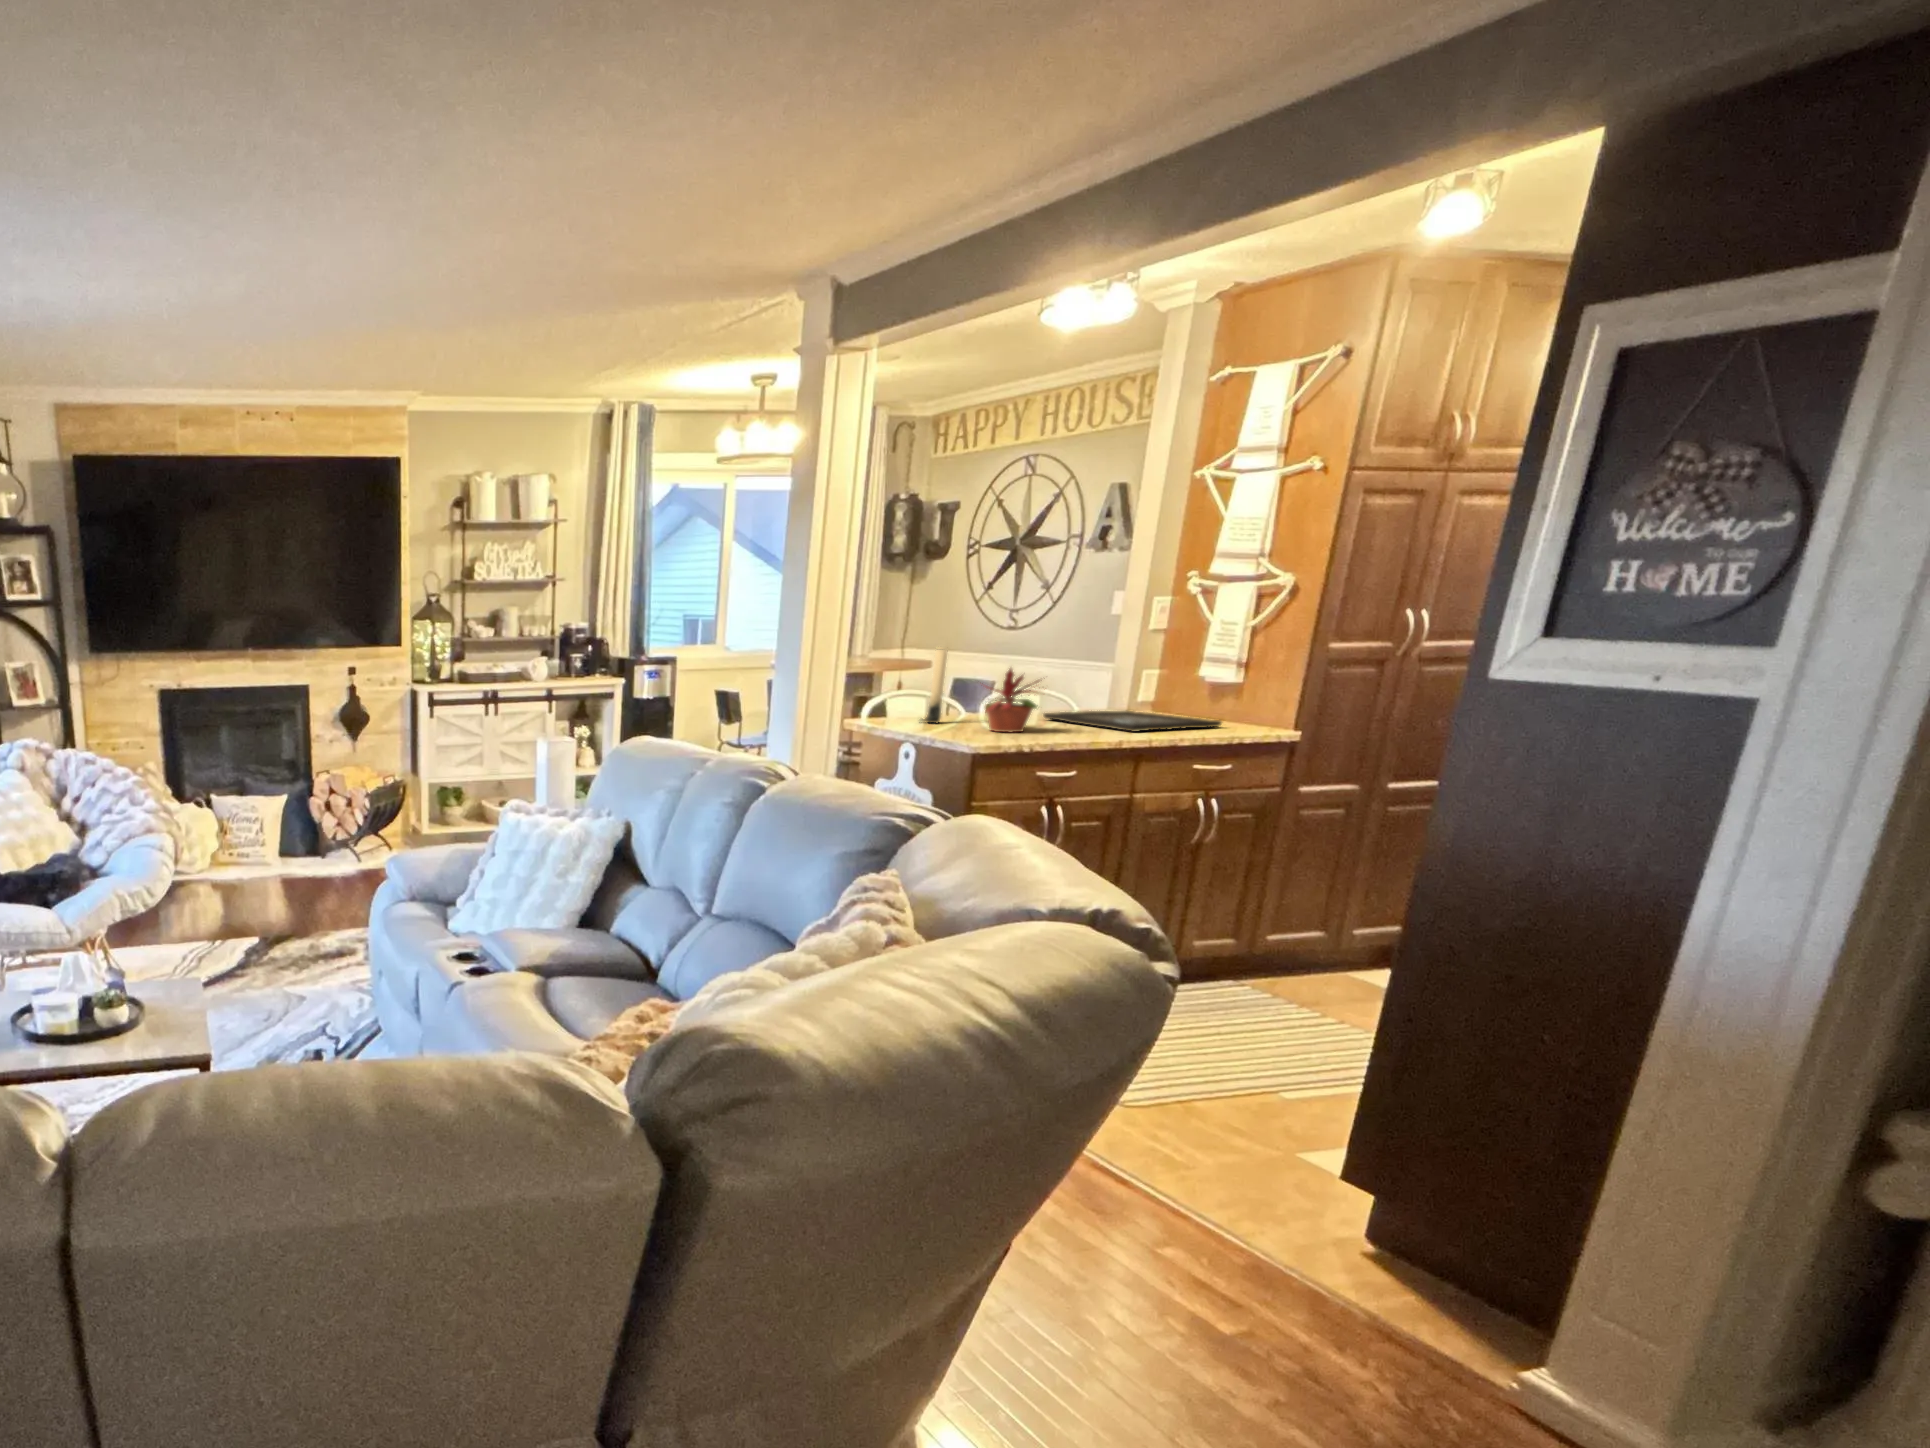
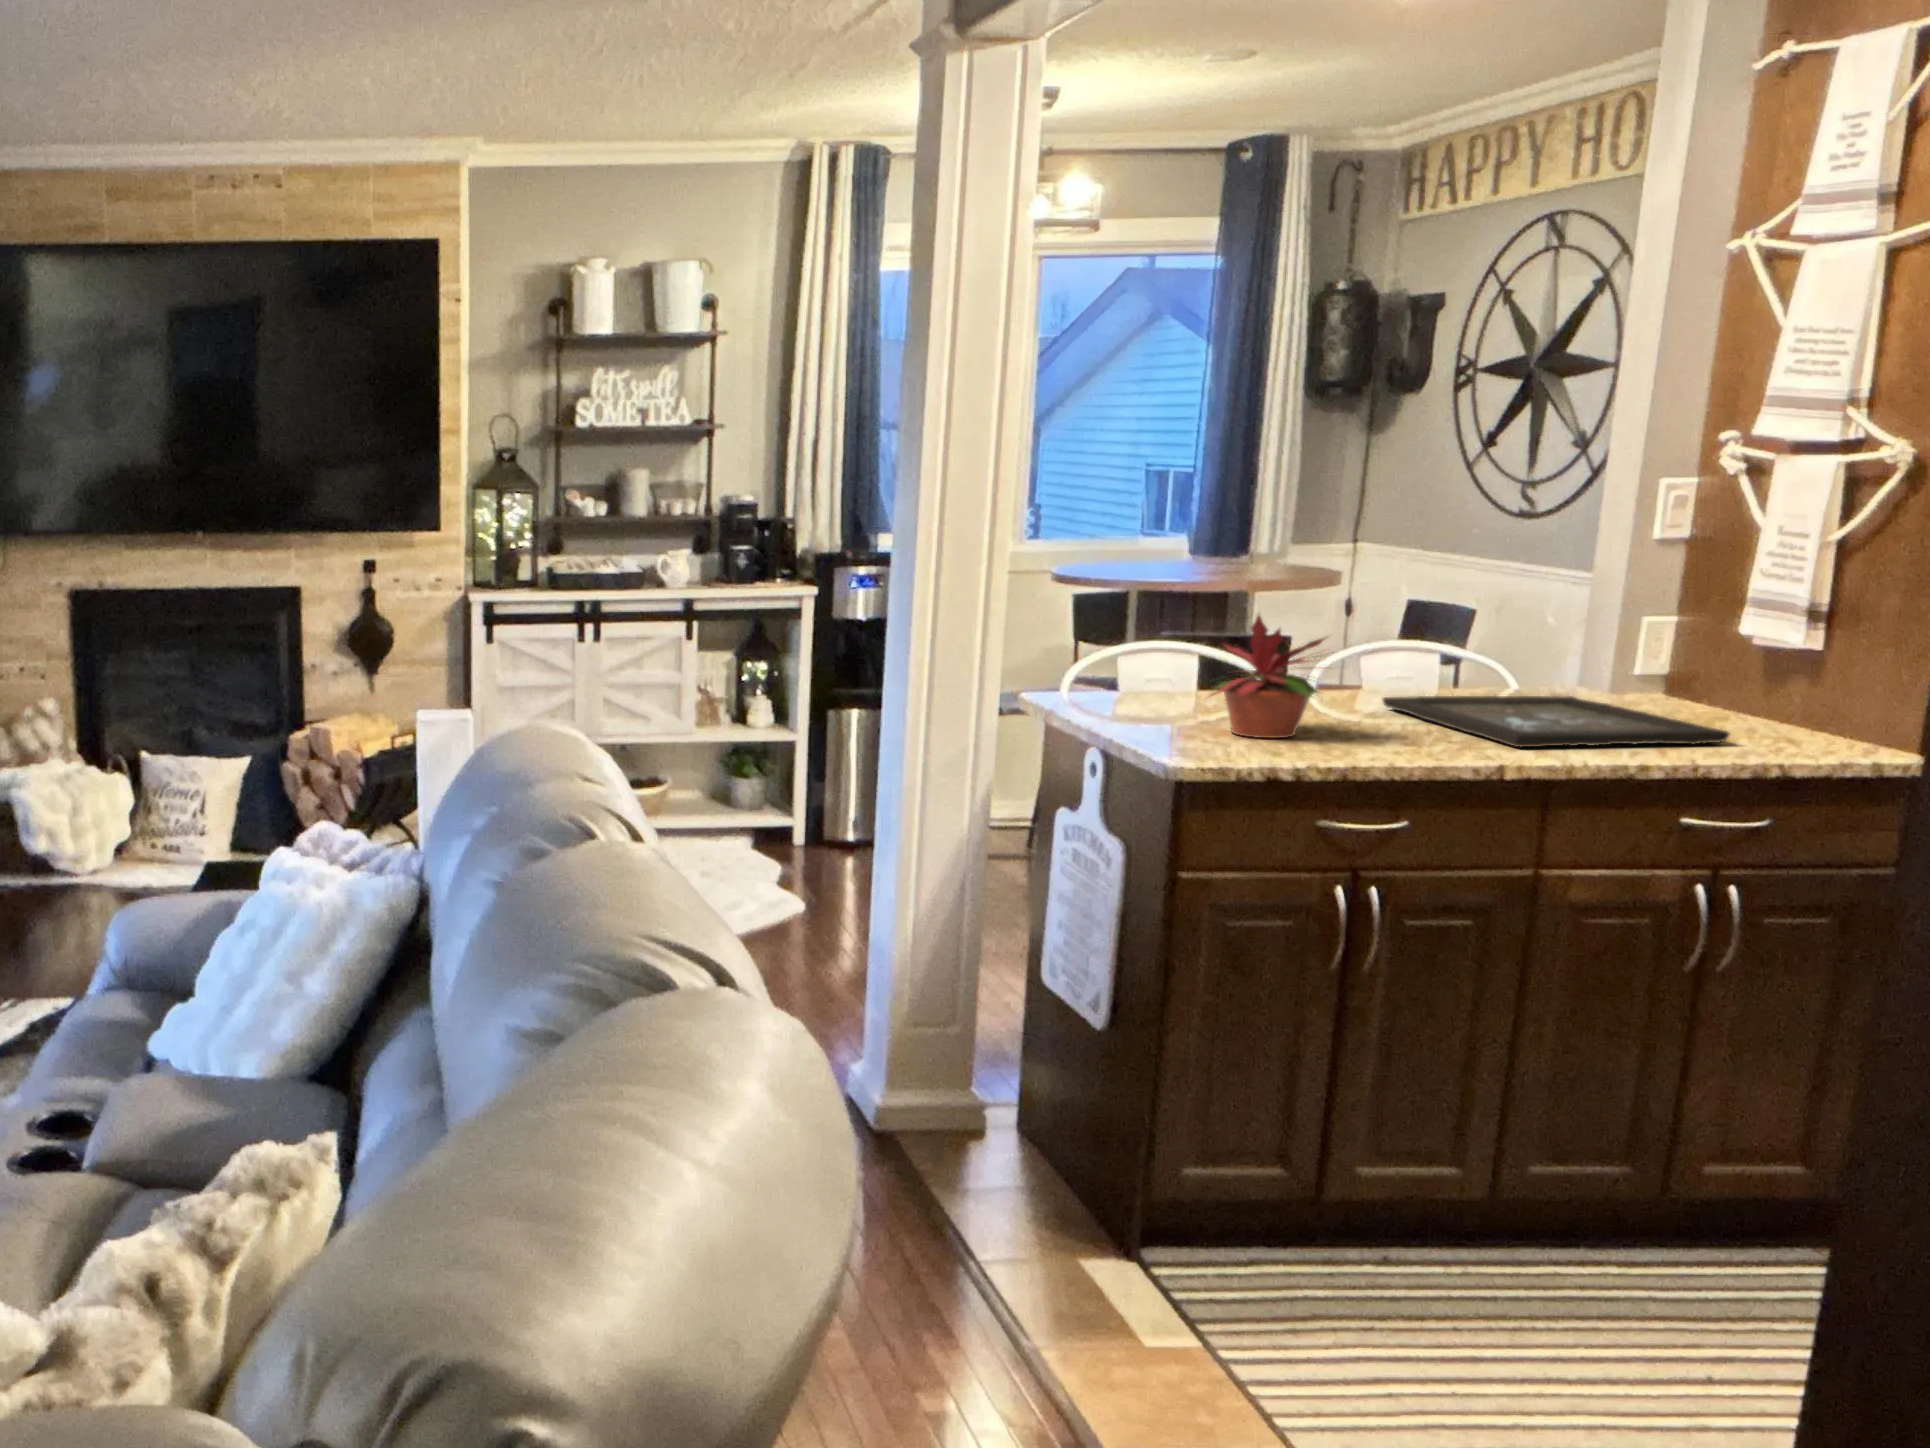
candle: present [920,648,948,723] -> none [1127,570,1174,710]

